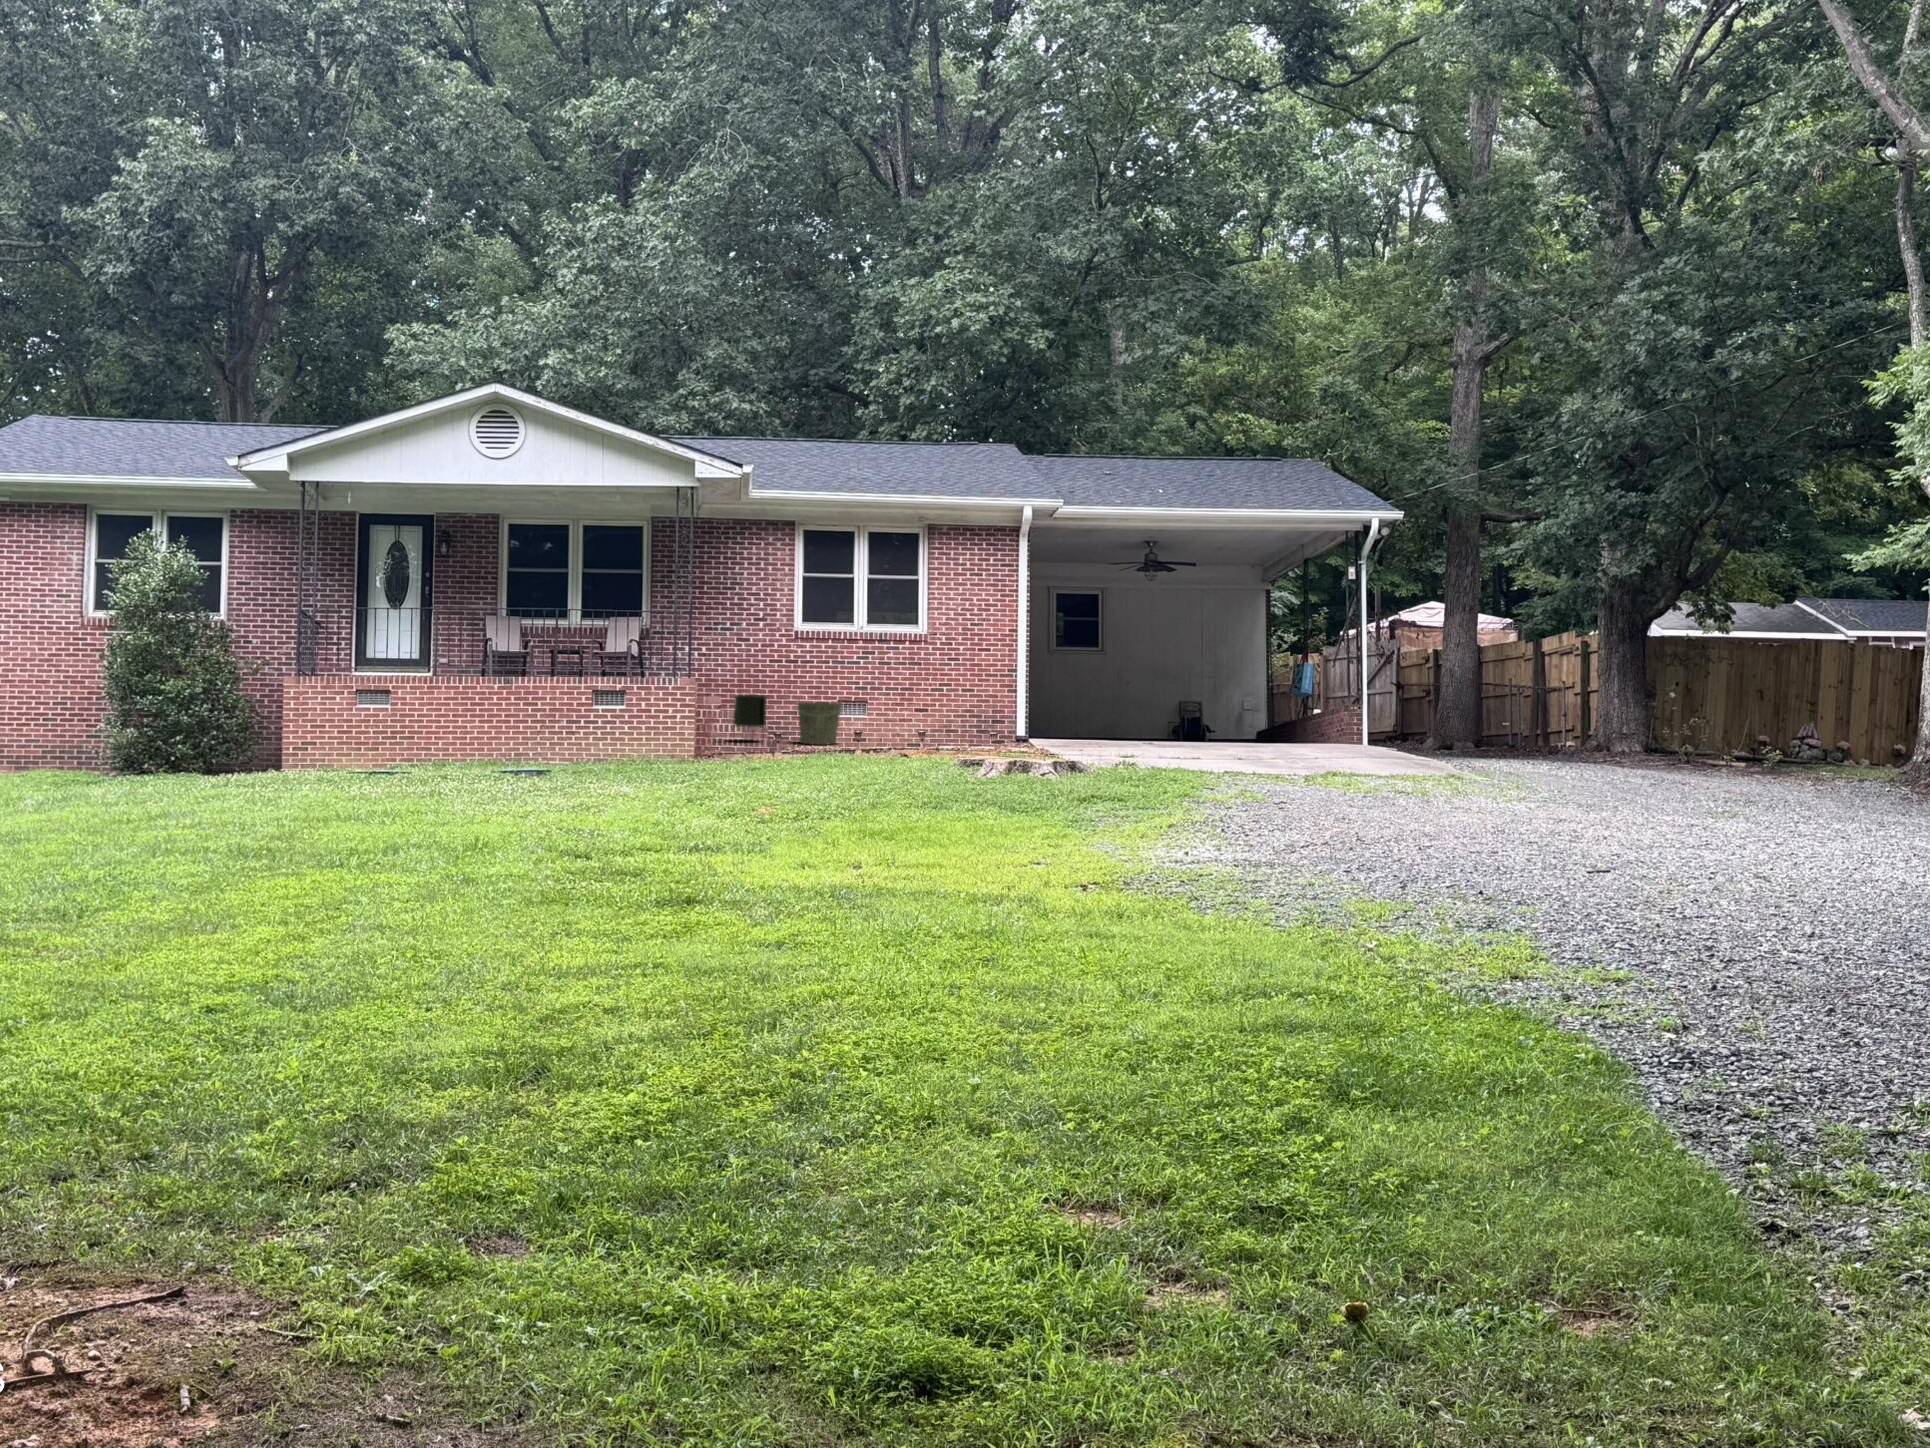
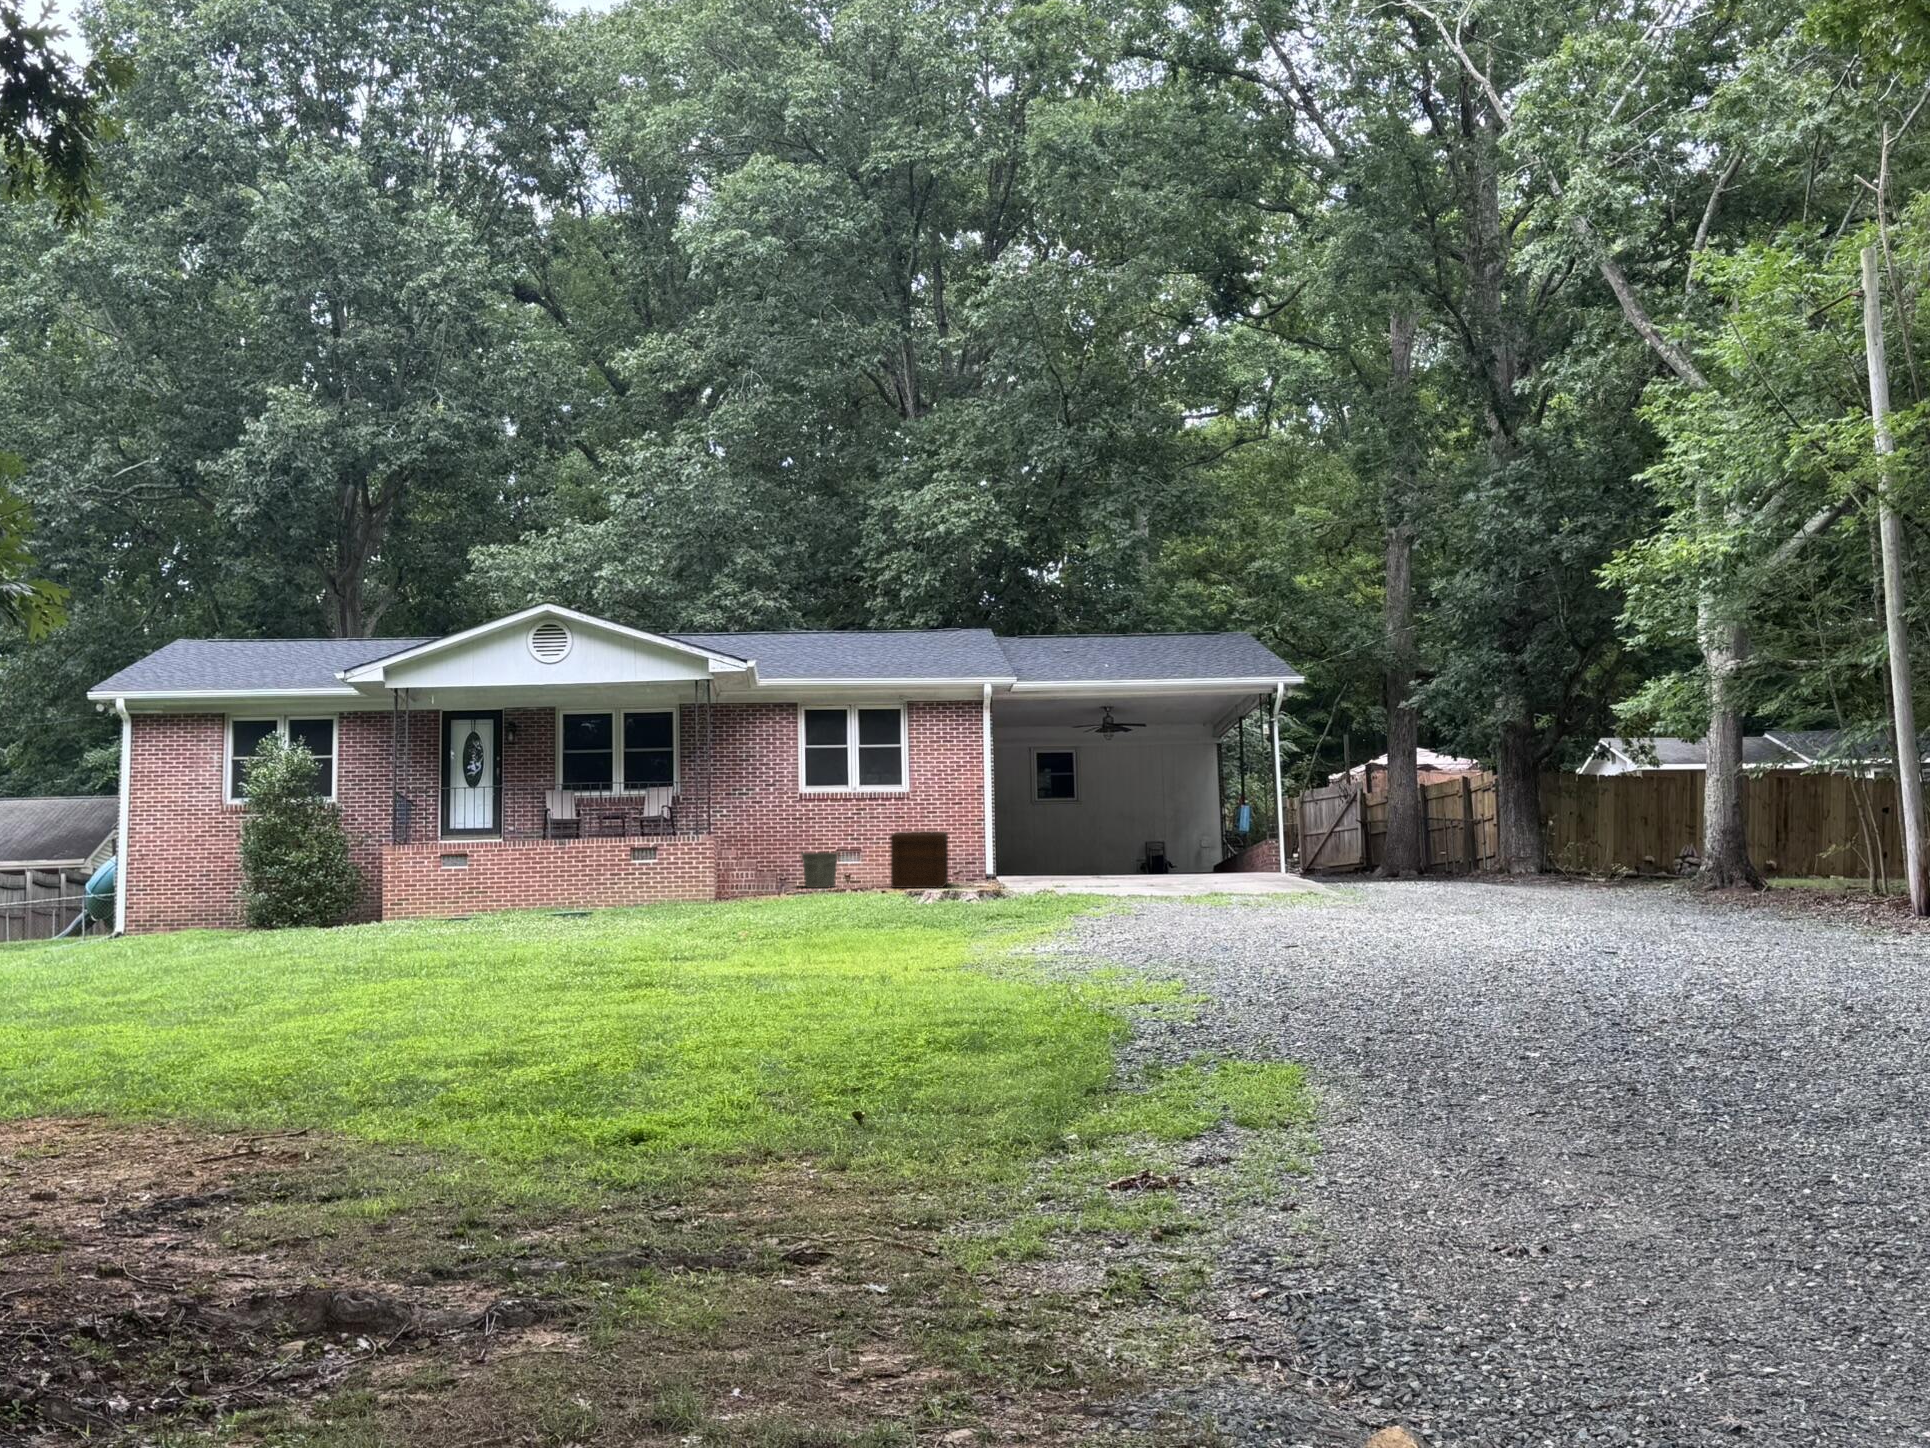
wooden crate: none [905,680,973,750] -> present [890,831,948,888]
planter: present [734,694,767,733] -> none [749,848,777,888]

